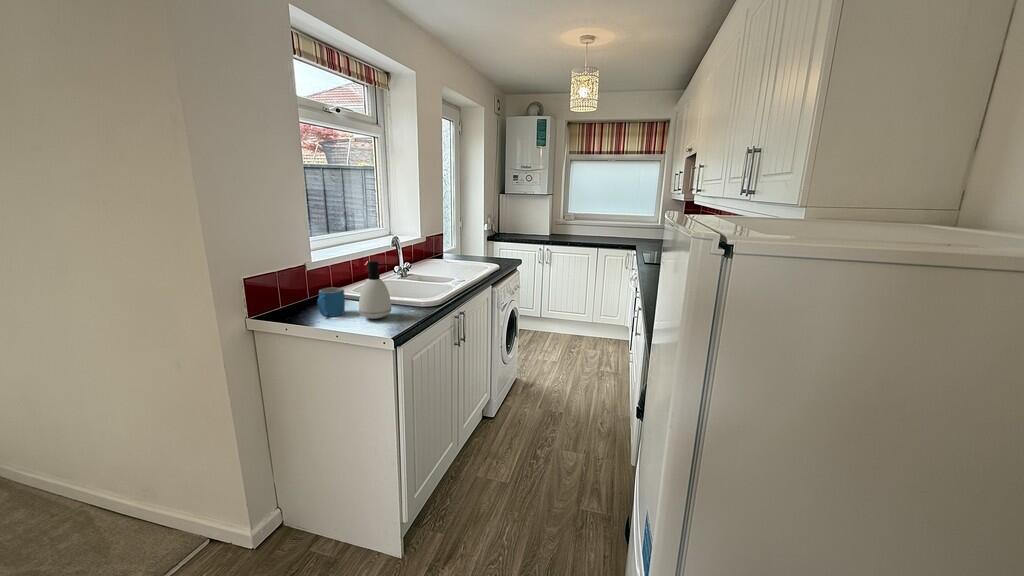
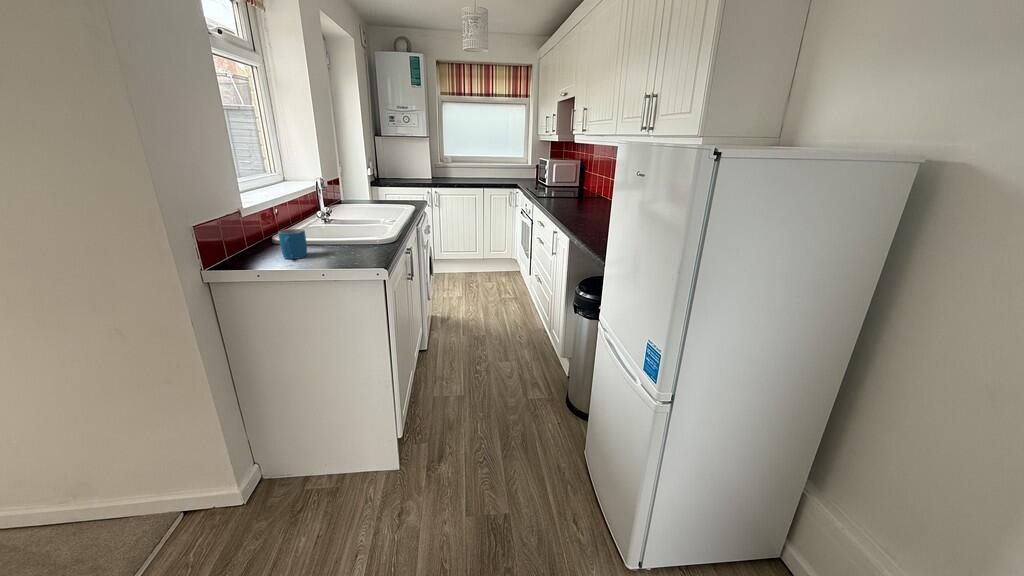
soap dispenser: present [359,261,391,319] -> none [330,197,363,256]

